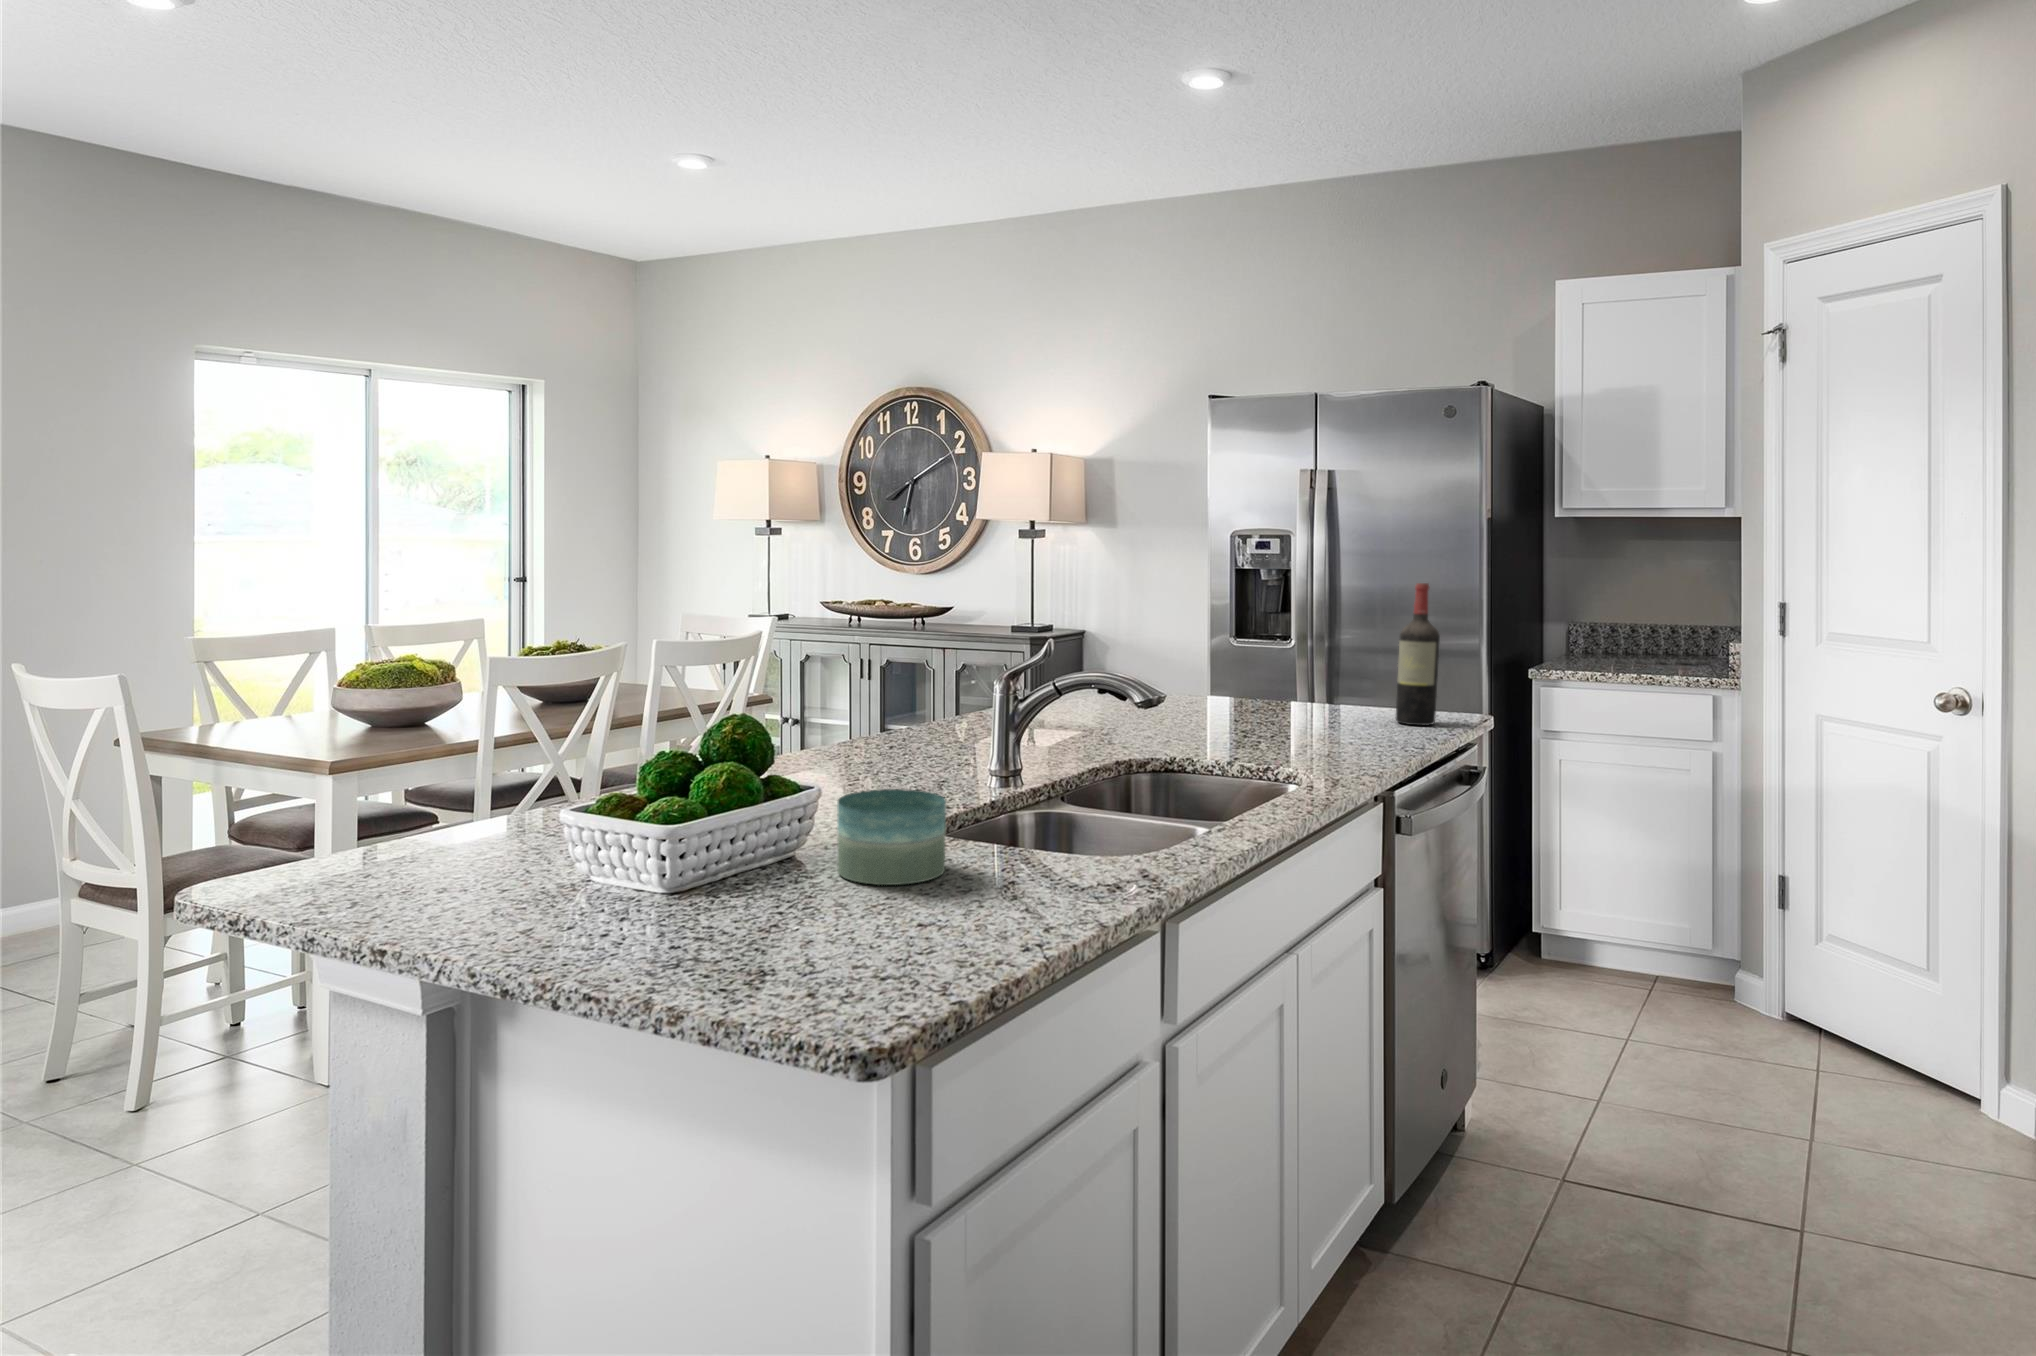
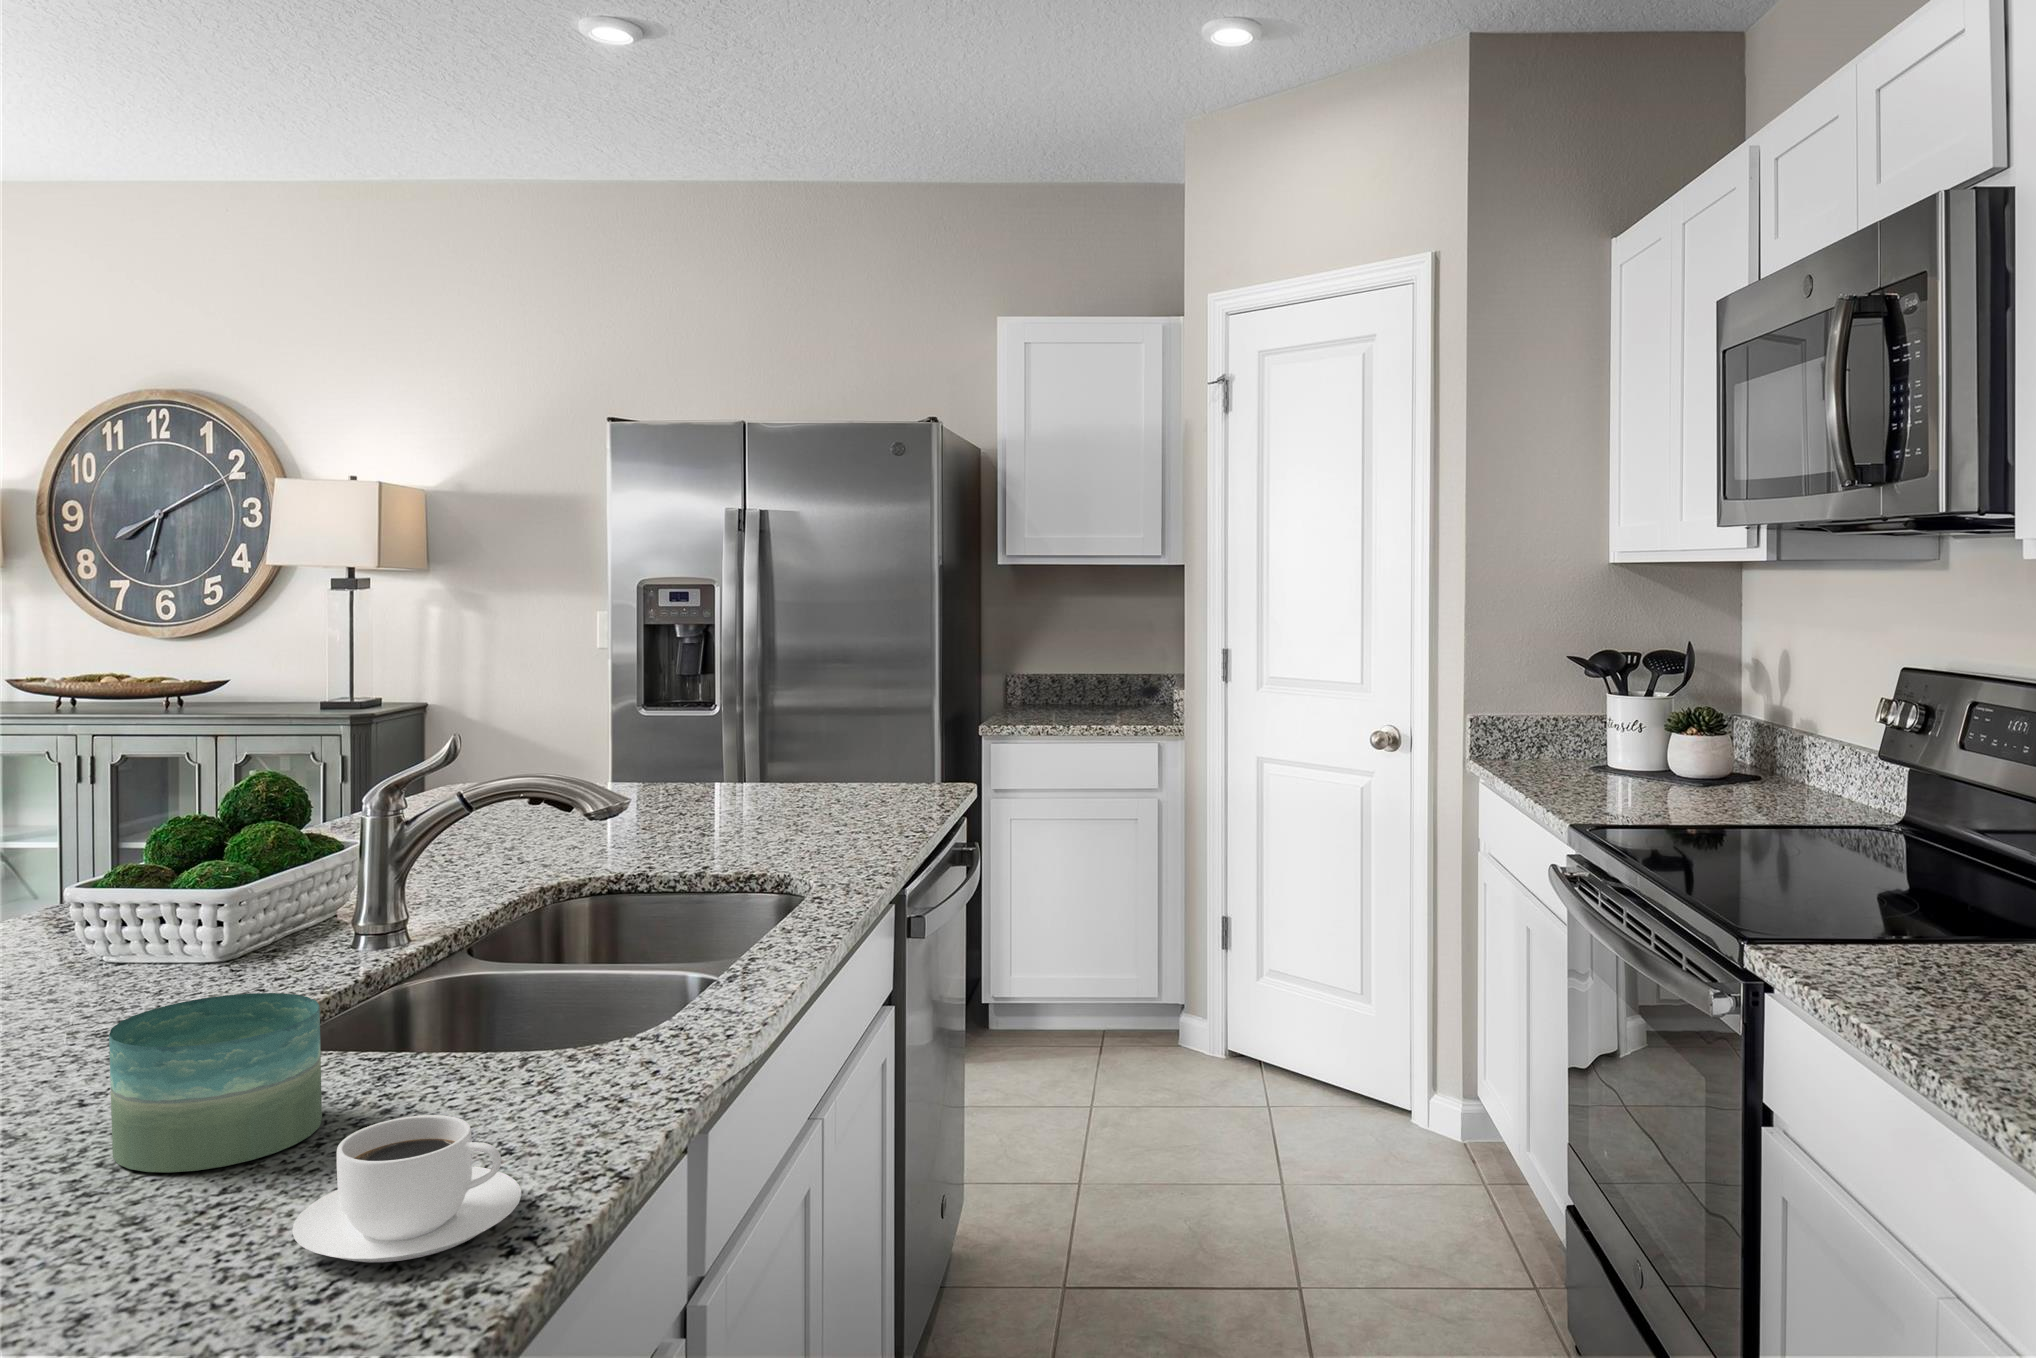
wine bottle: present [1396,583,1440,725] -> none [878,637,924,806]
coffee cup: none [914,868,1040,946] -> present [292,1115,522,1262]

